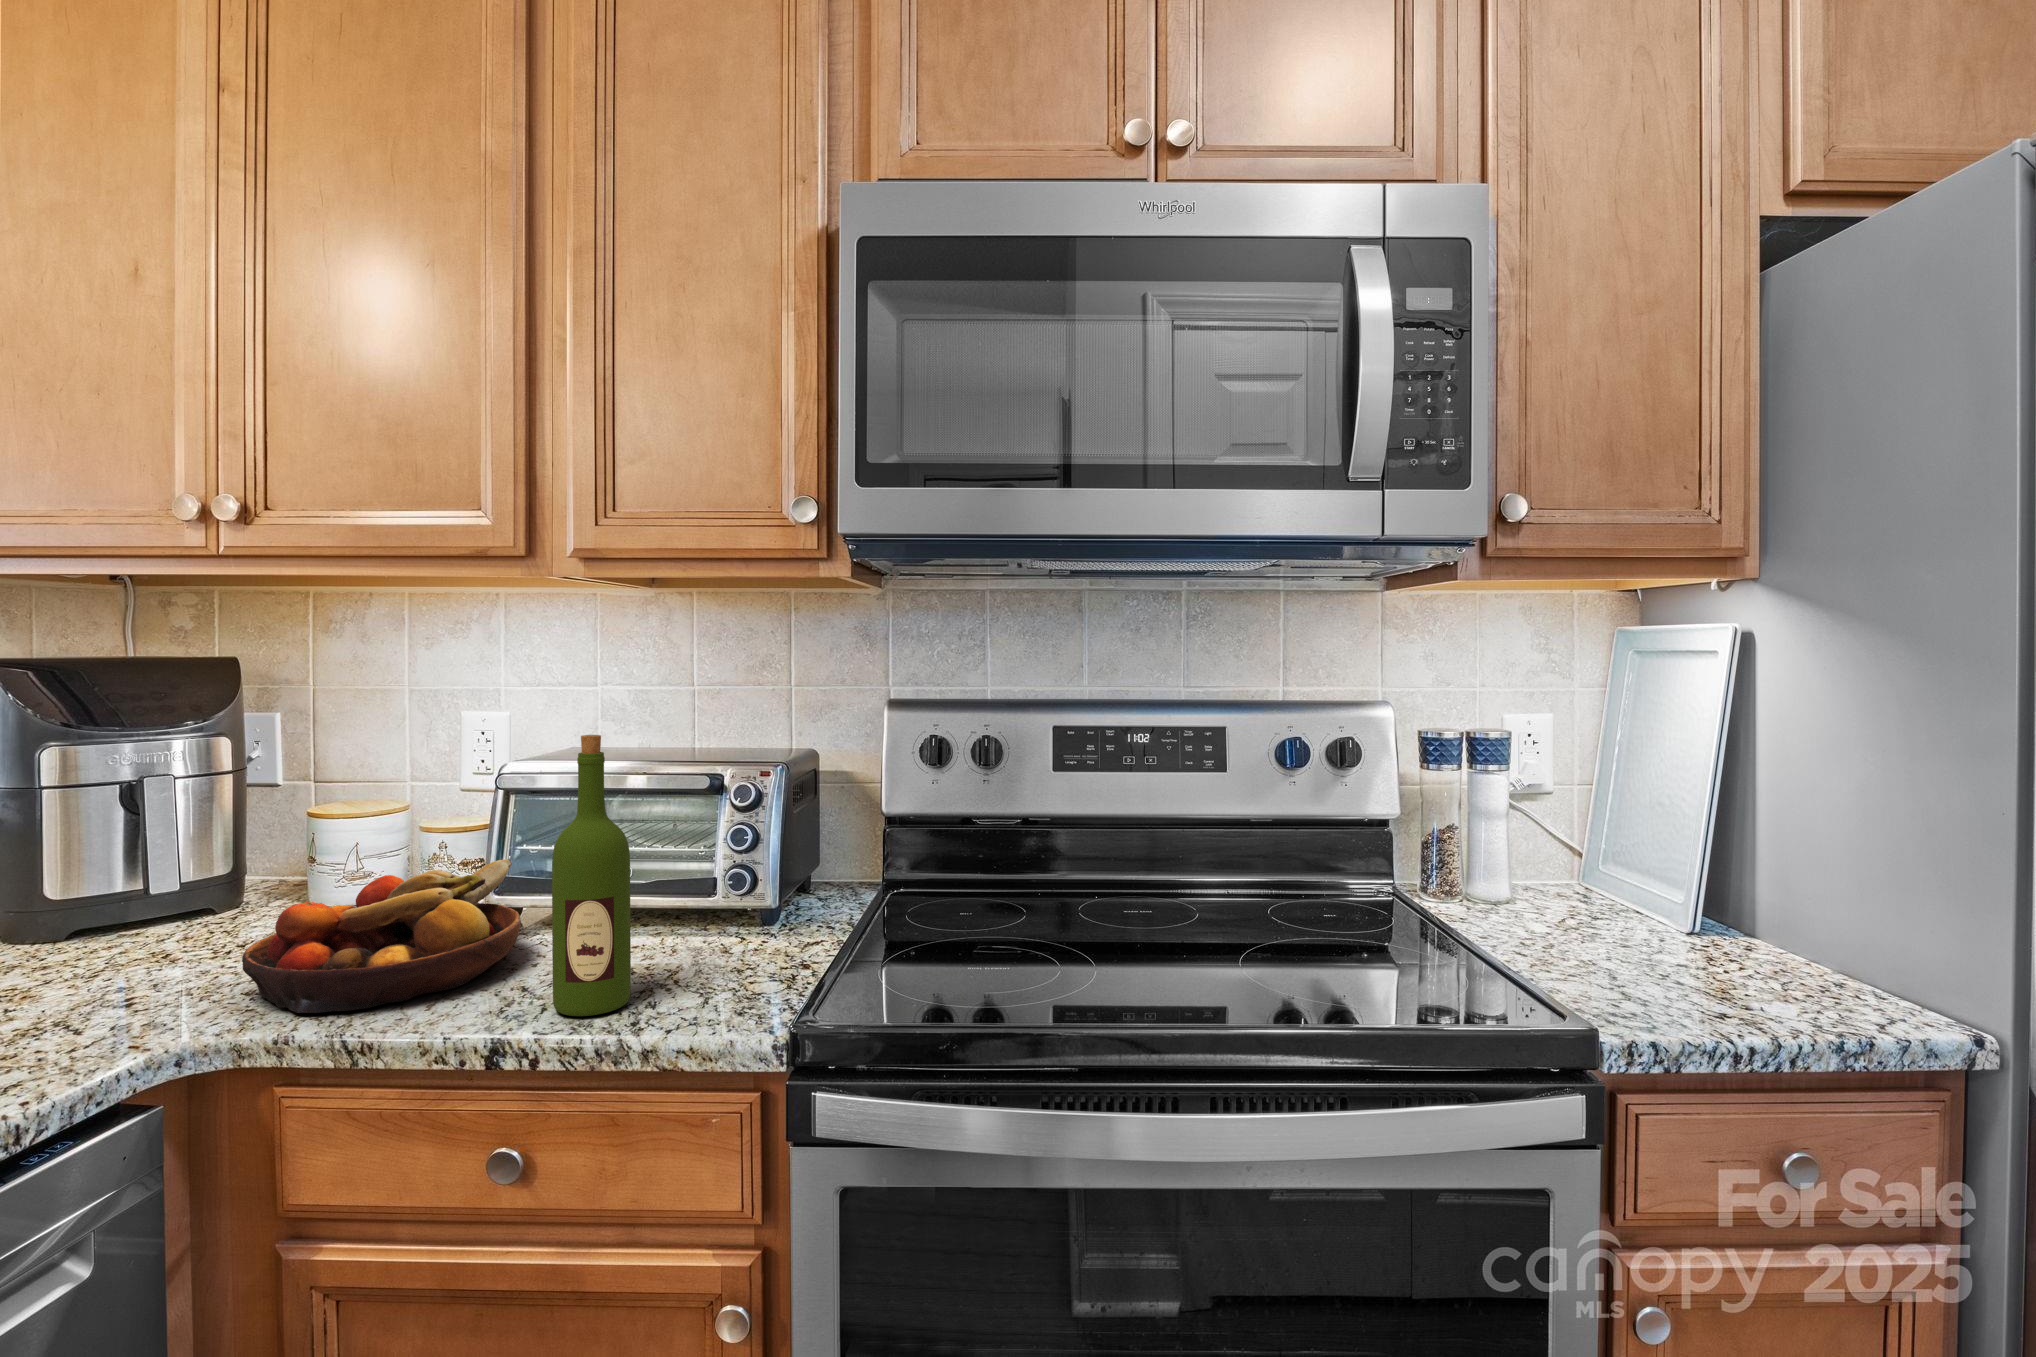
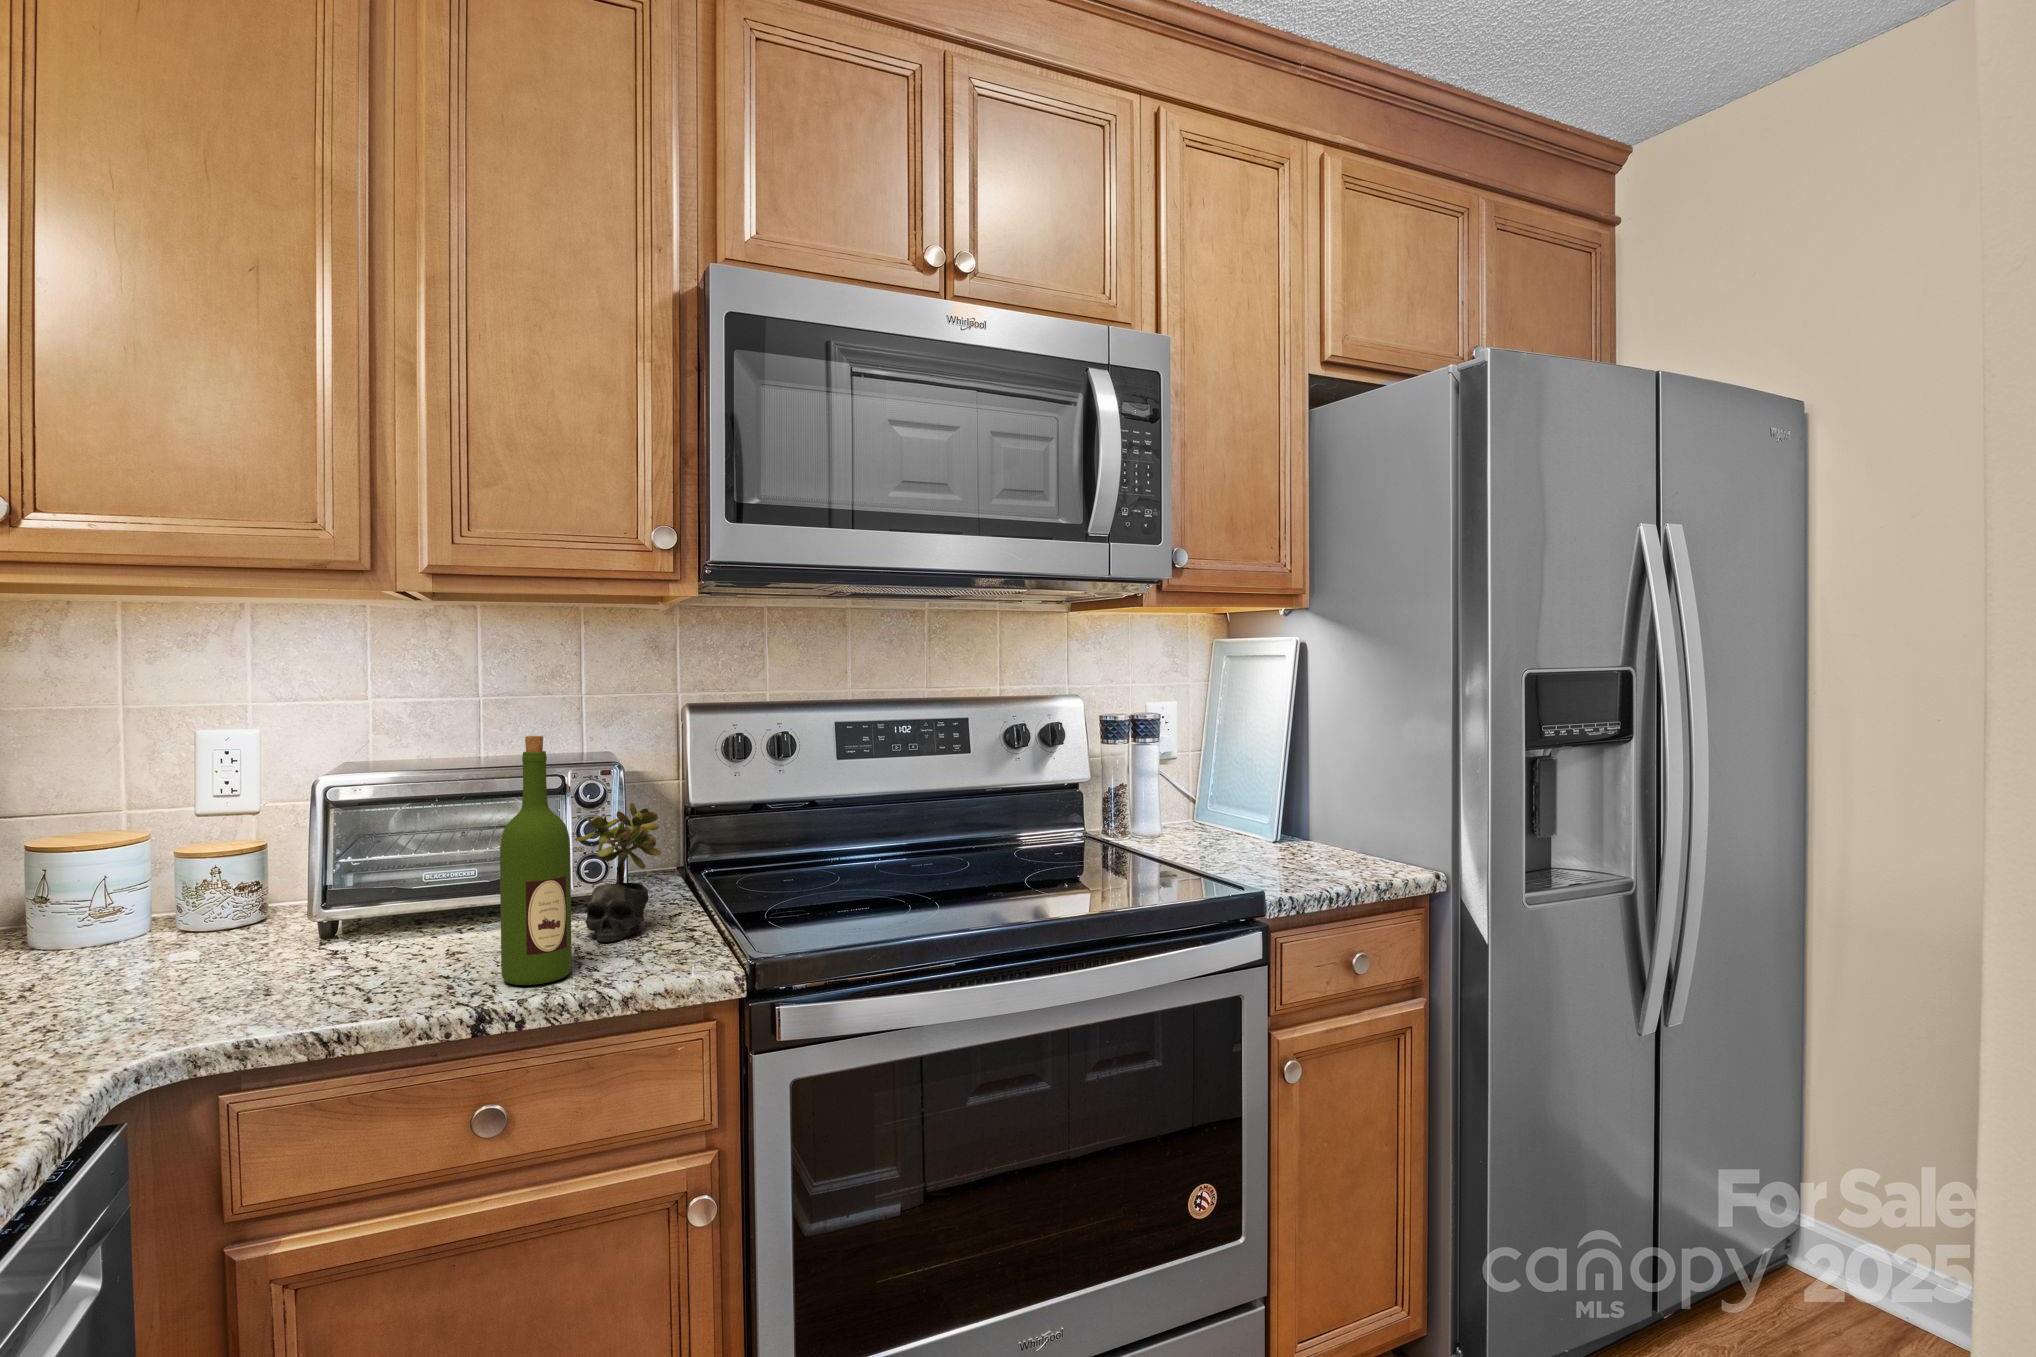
succulent plant: none [697,811,792,968] -> present [575,803,661,942]
fruit bowl: present [242,859,521,1013] -> none [121,870,409,1021]

